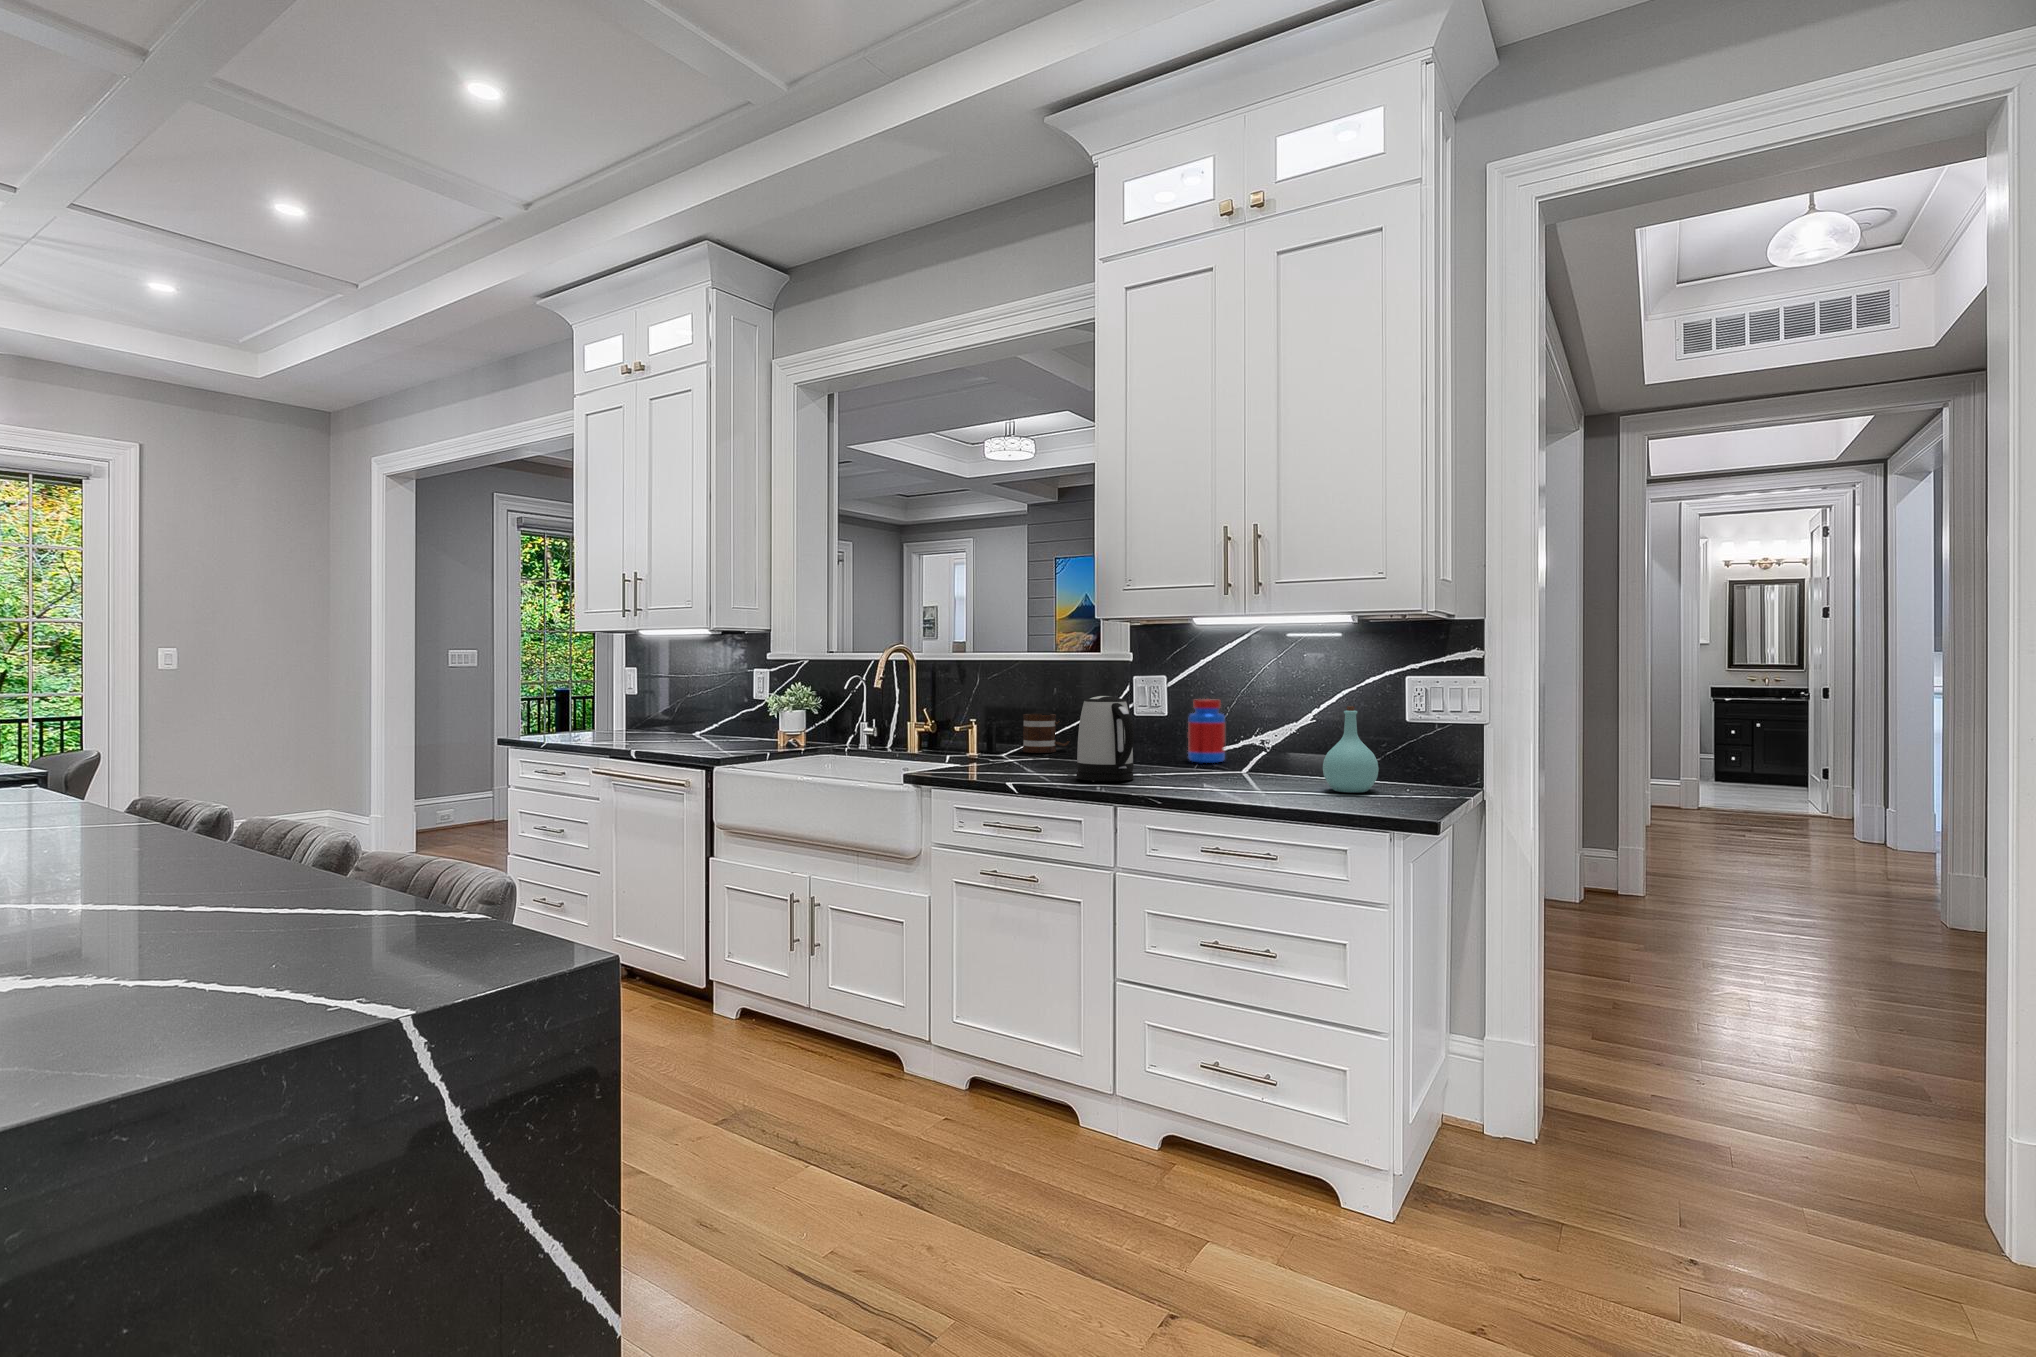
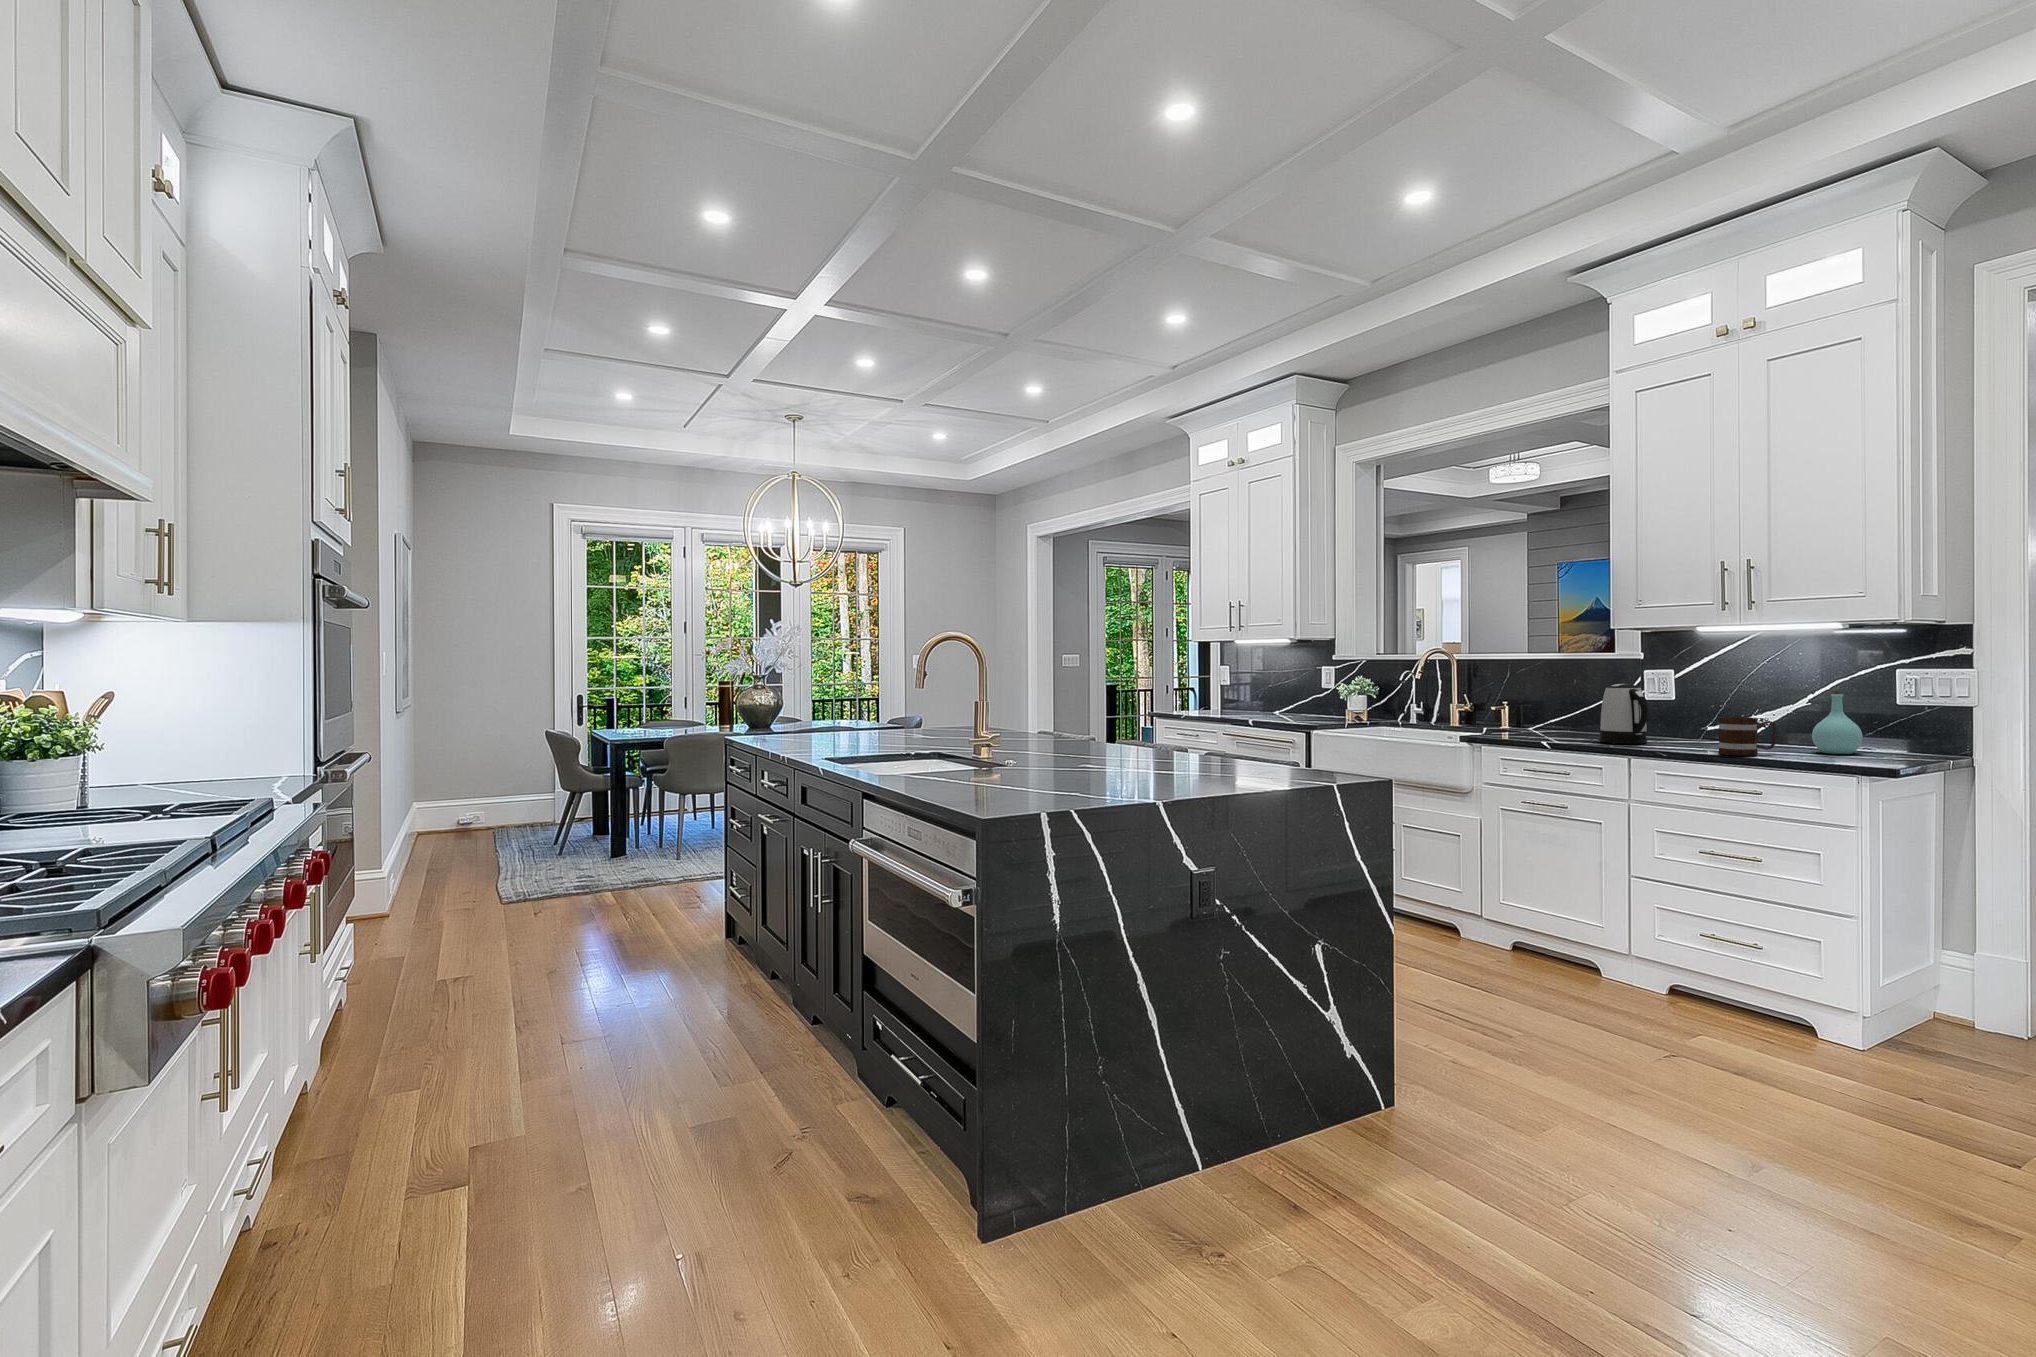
jar: present [1188,699,1225,763] -> none [1693,687,1726,734]
mug: present [1023,714,1070,753] -> present [1718,717,1776,756]

